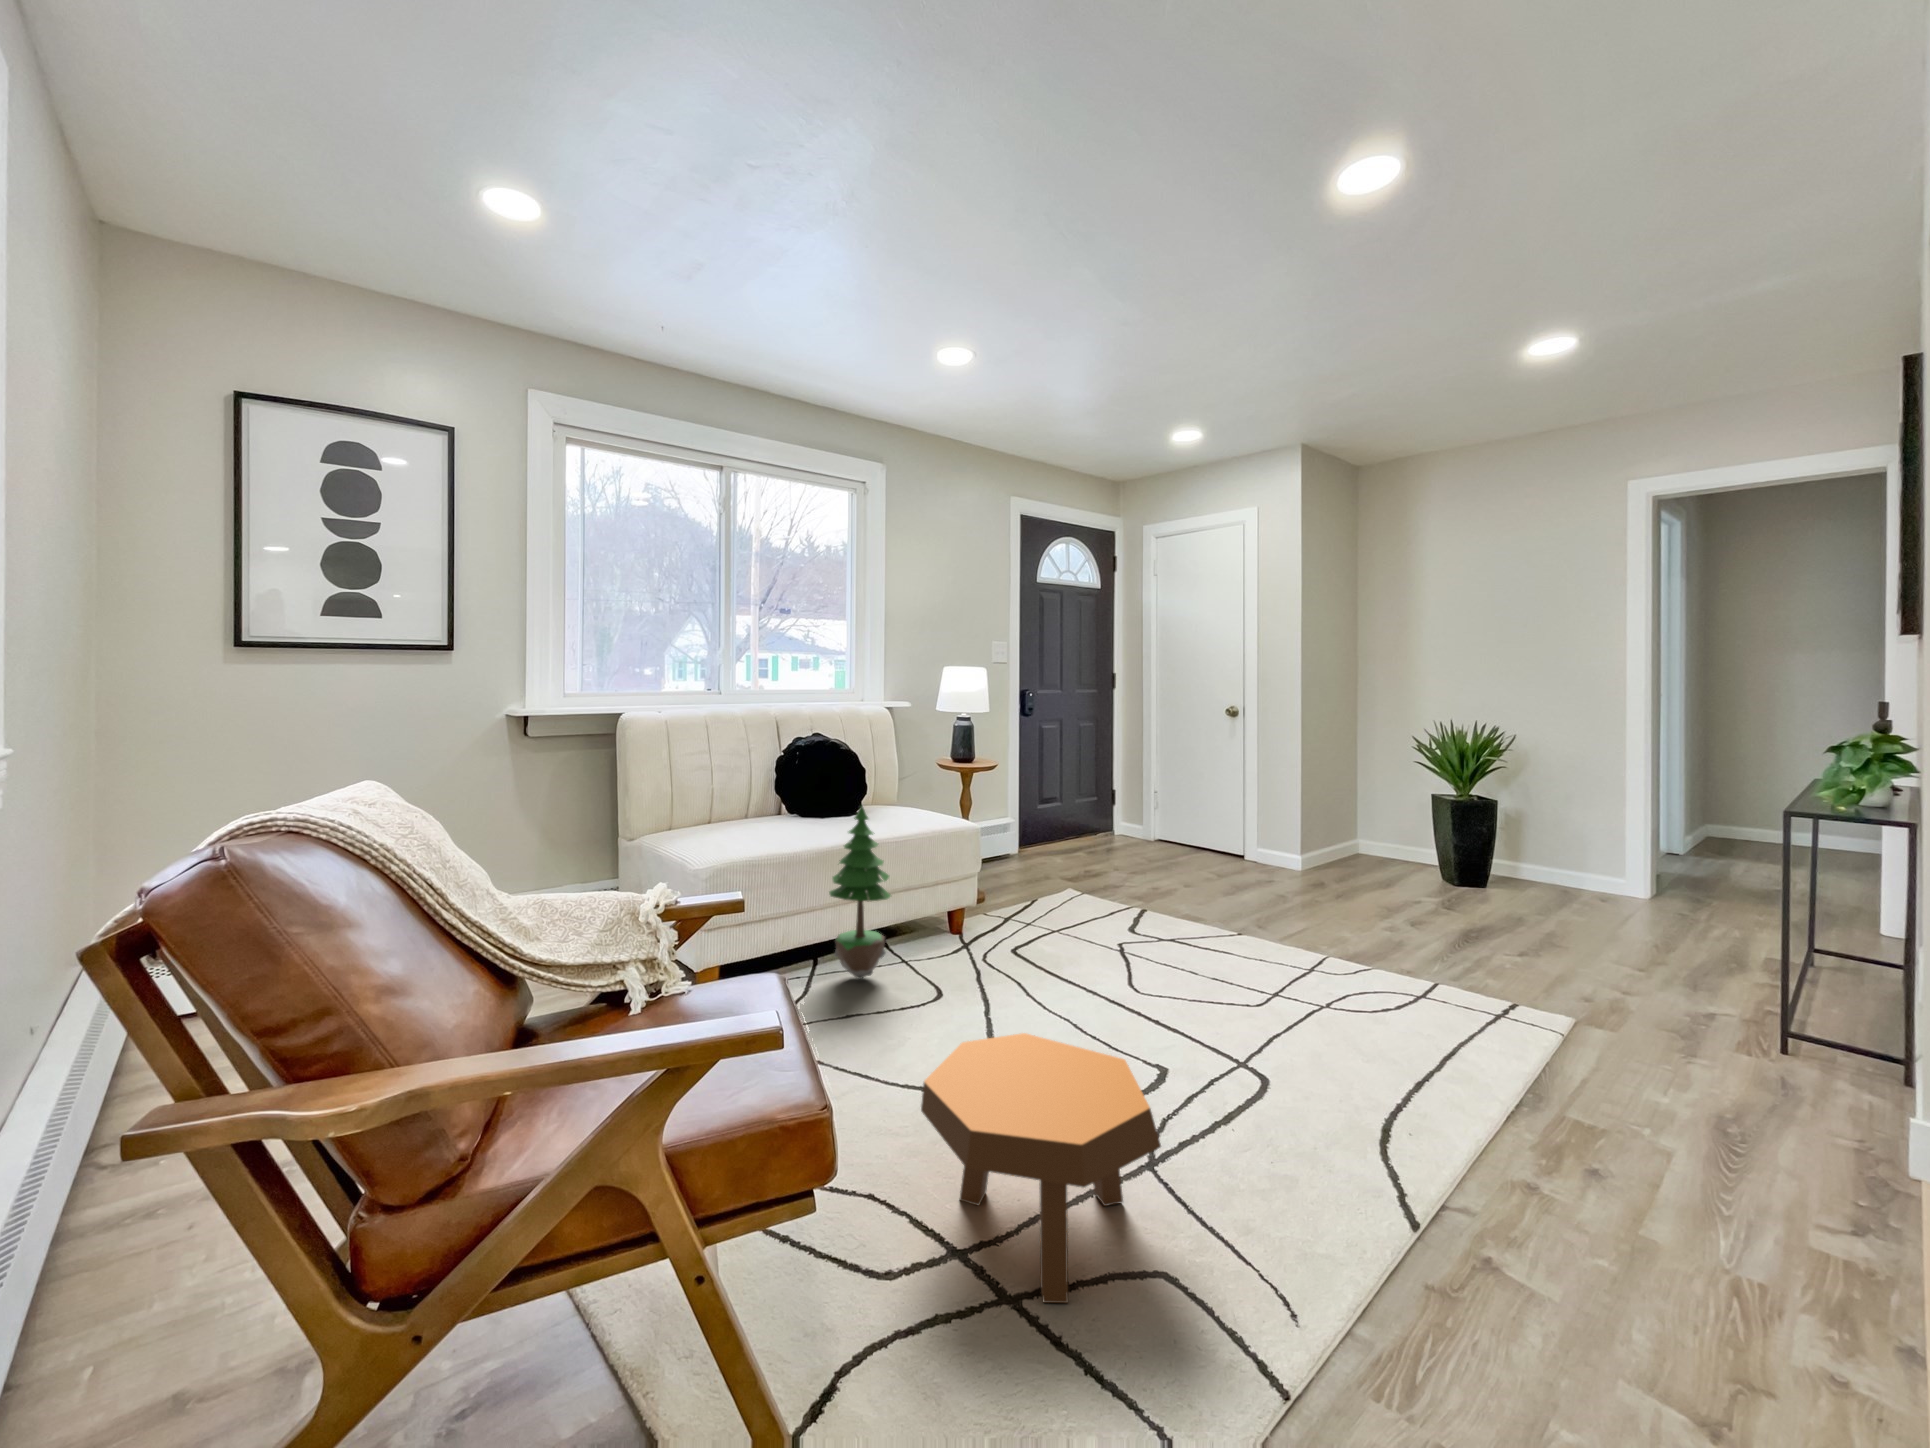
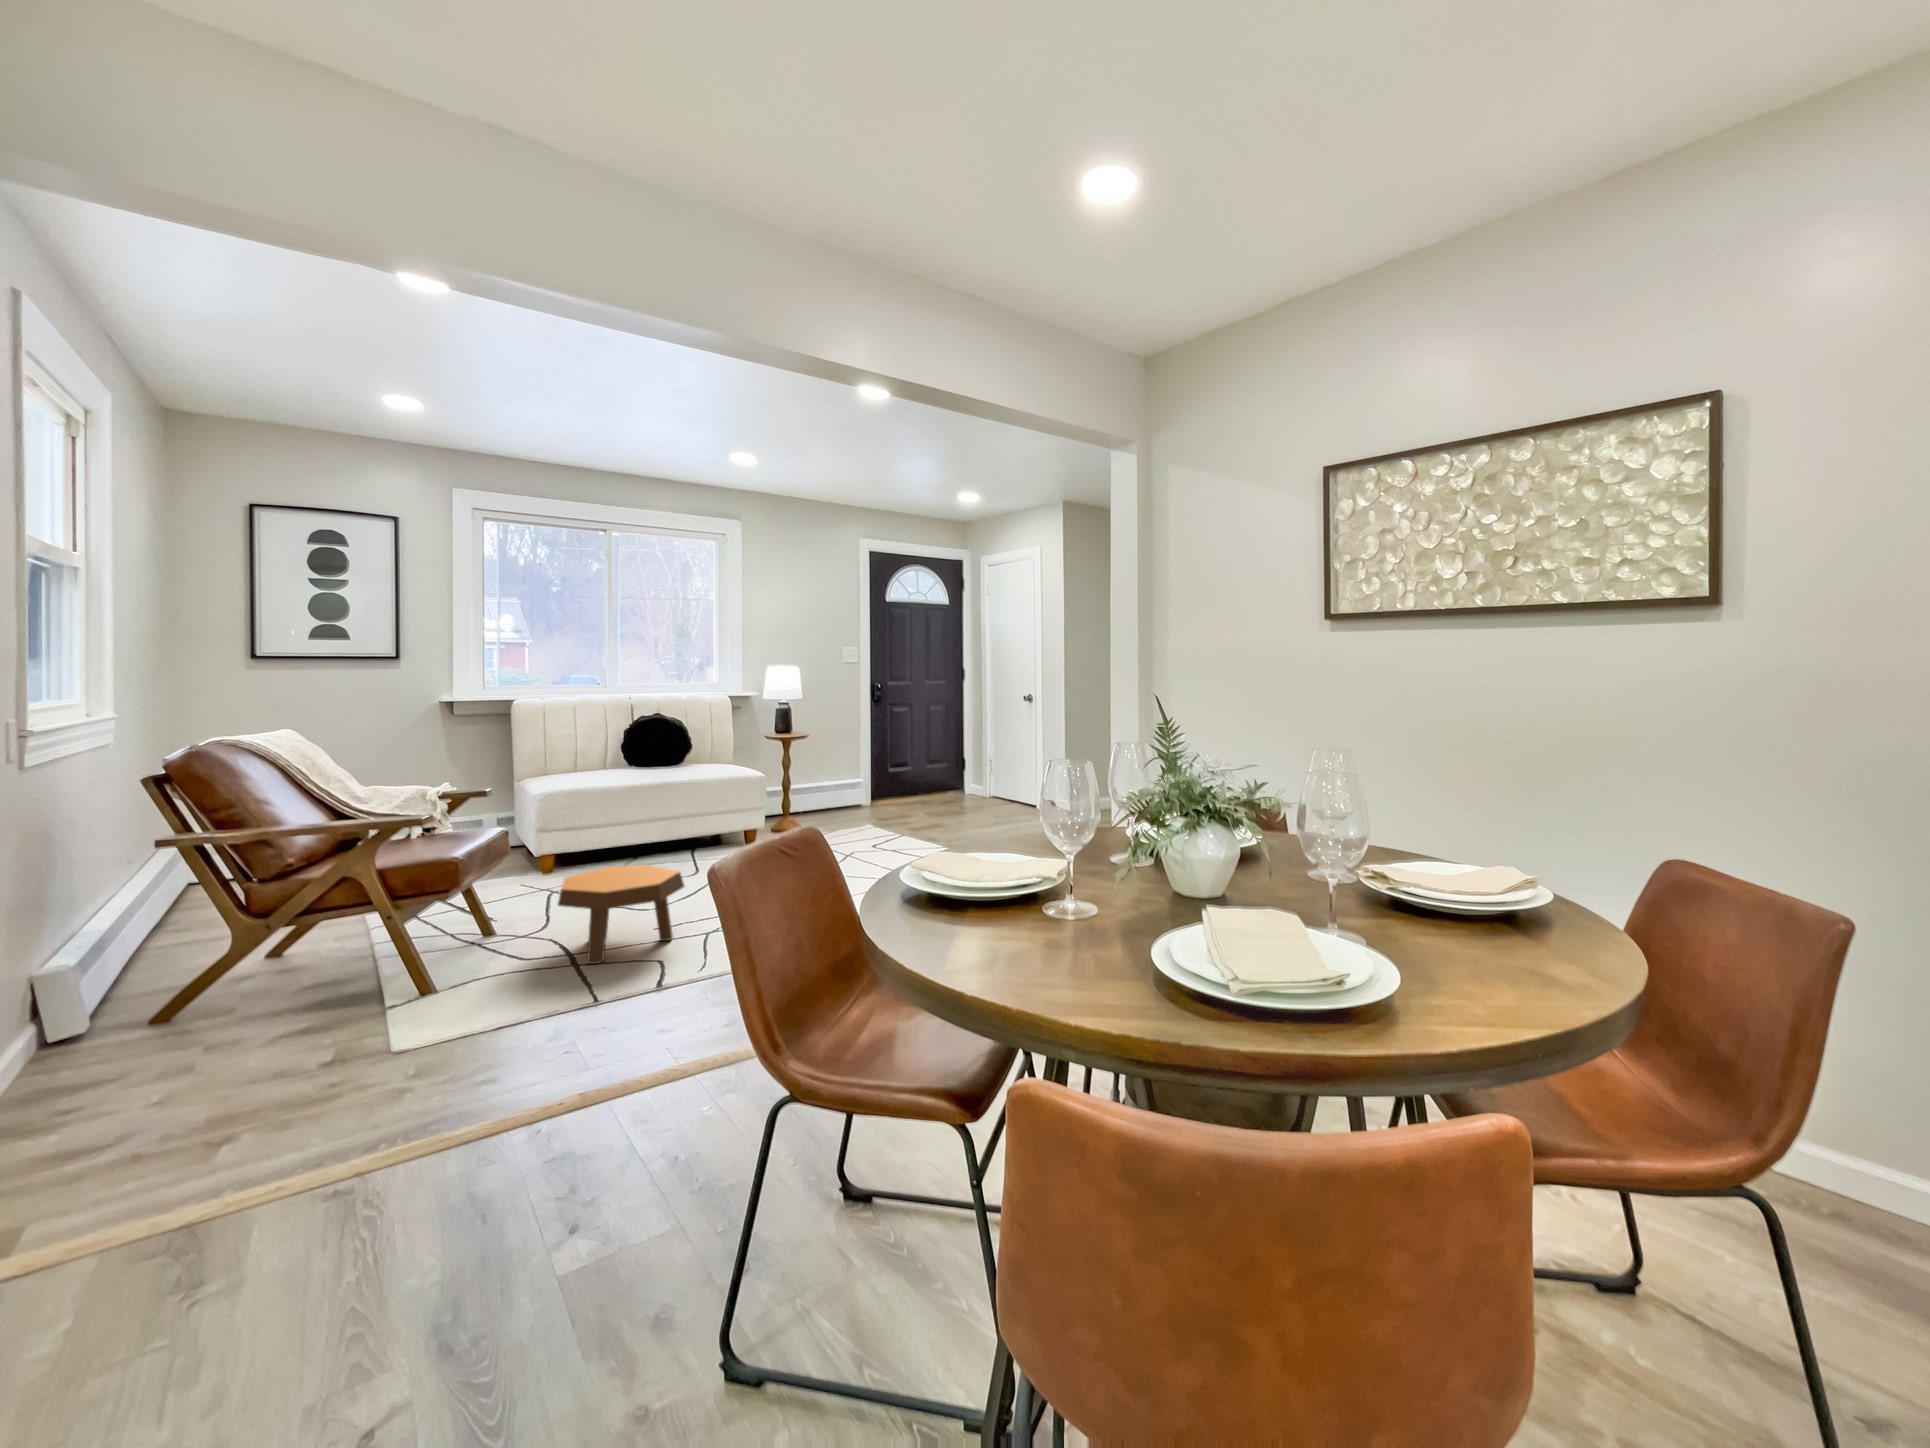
potted tree: present [829,805,891,979] -> none [626,756,670,867]

